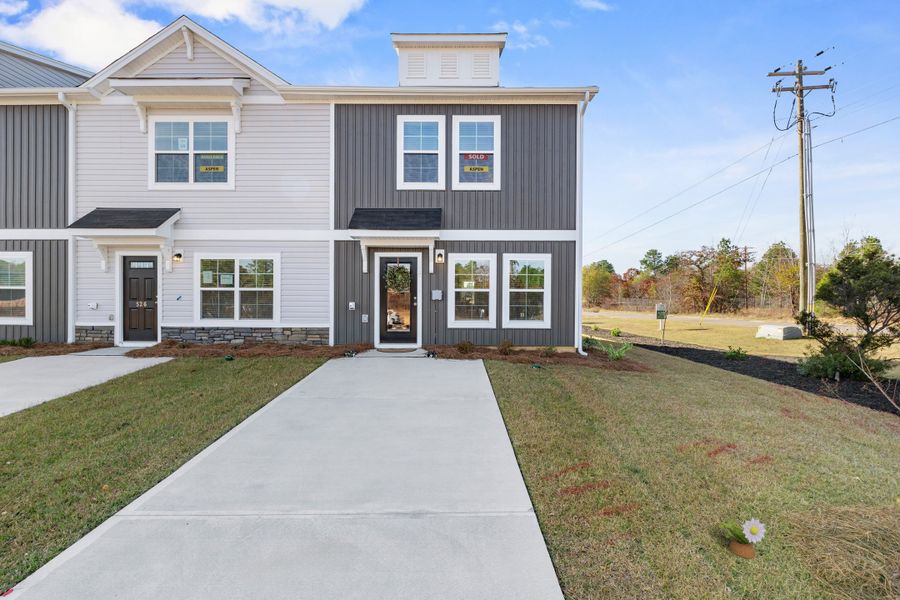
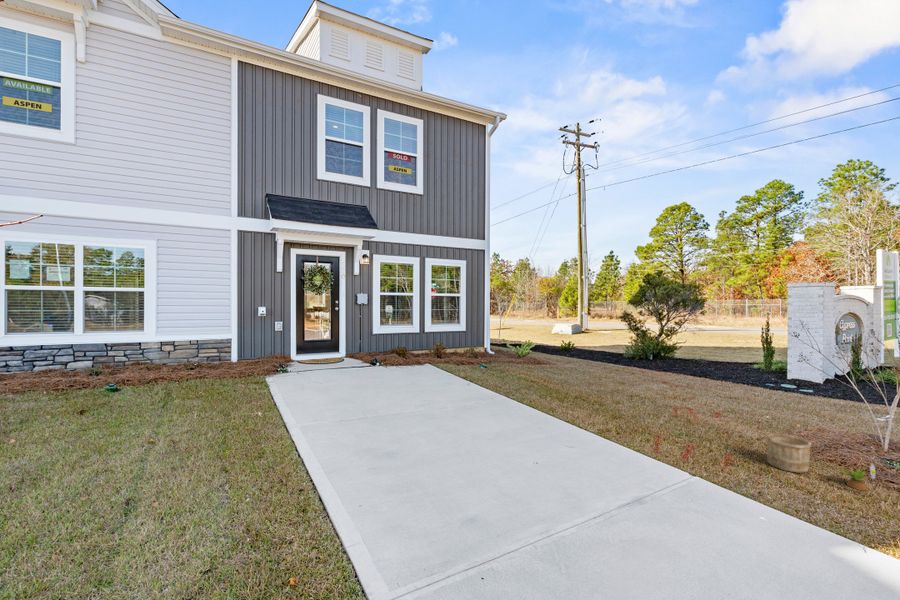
wooden bucket: none [658,462,714,519] -> present [767,433,811,473]

